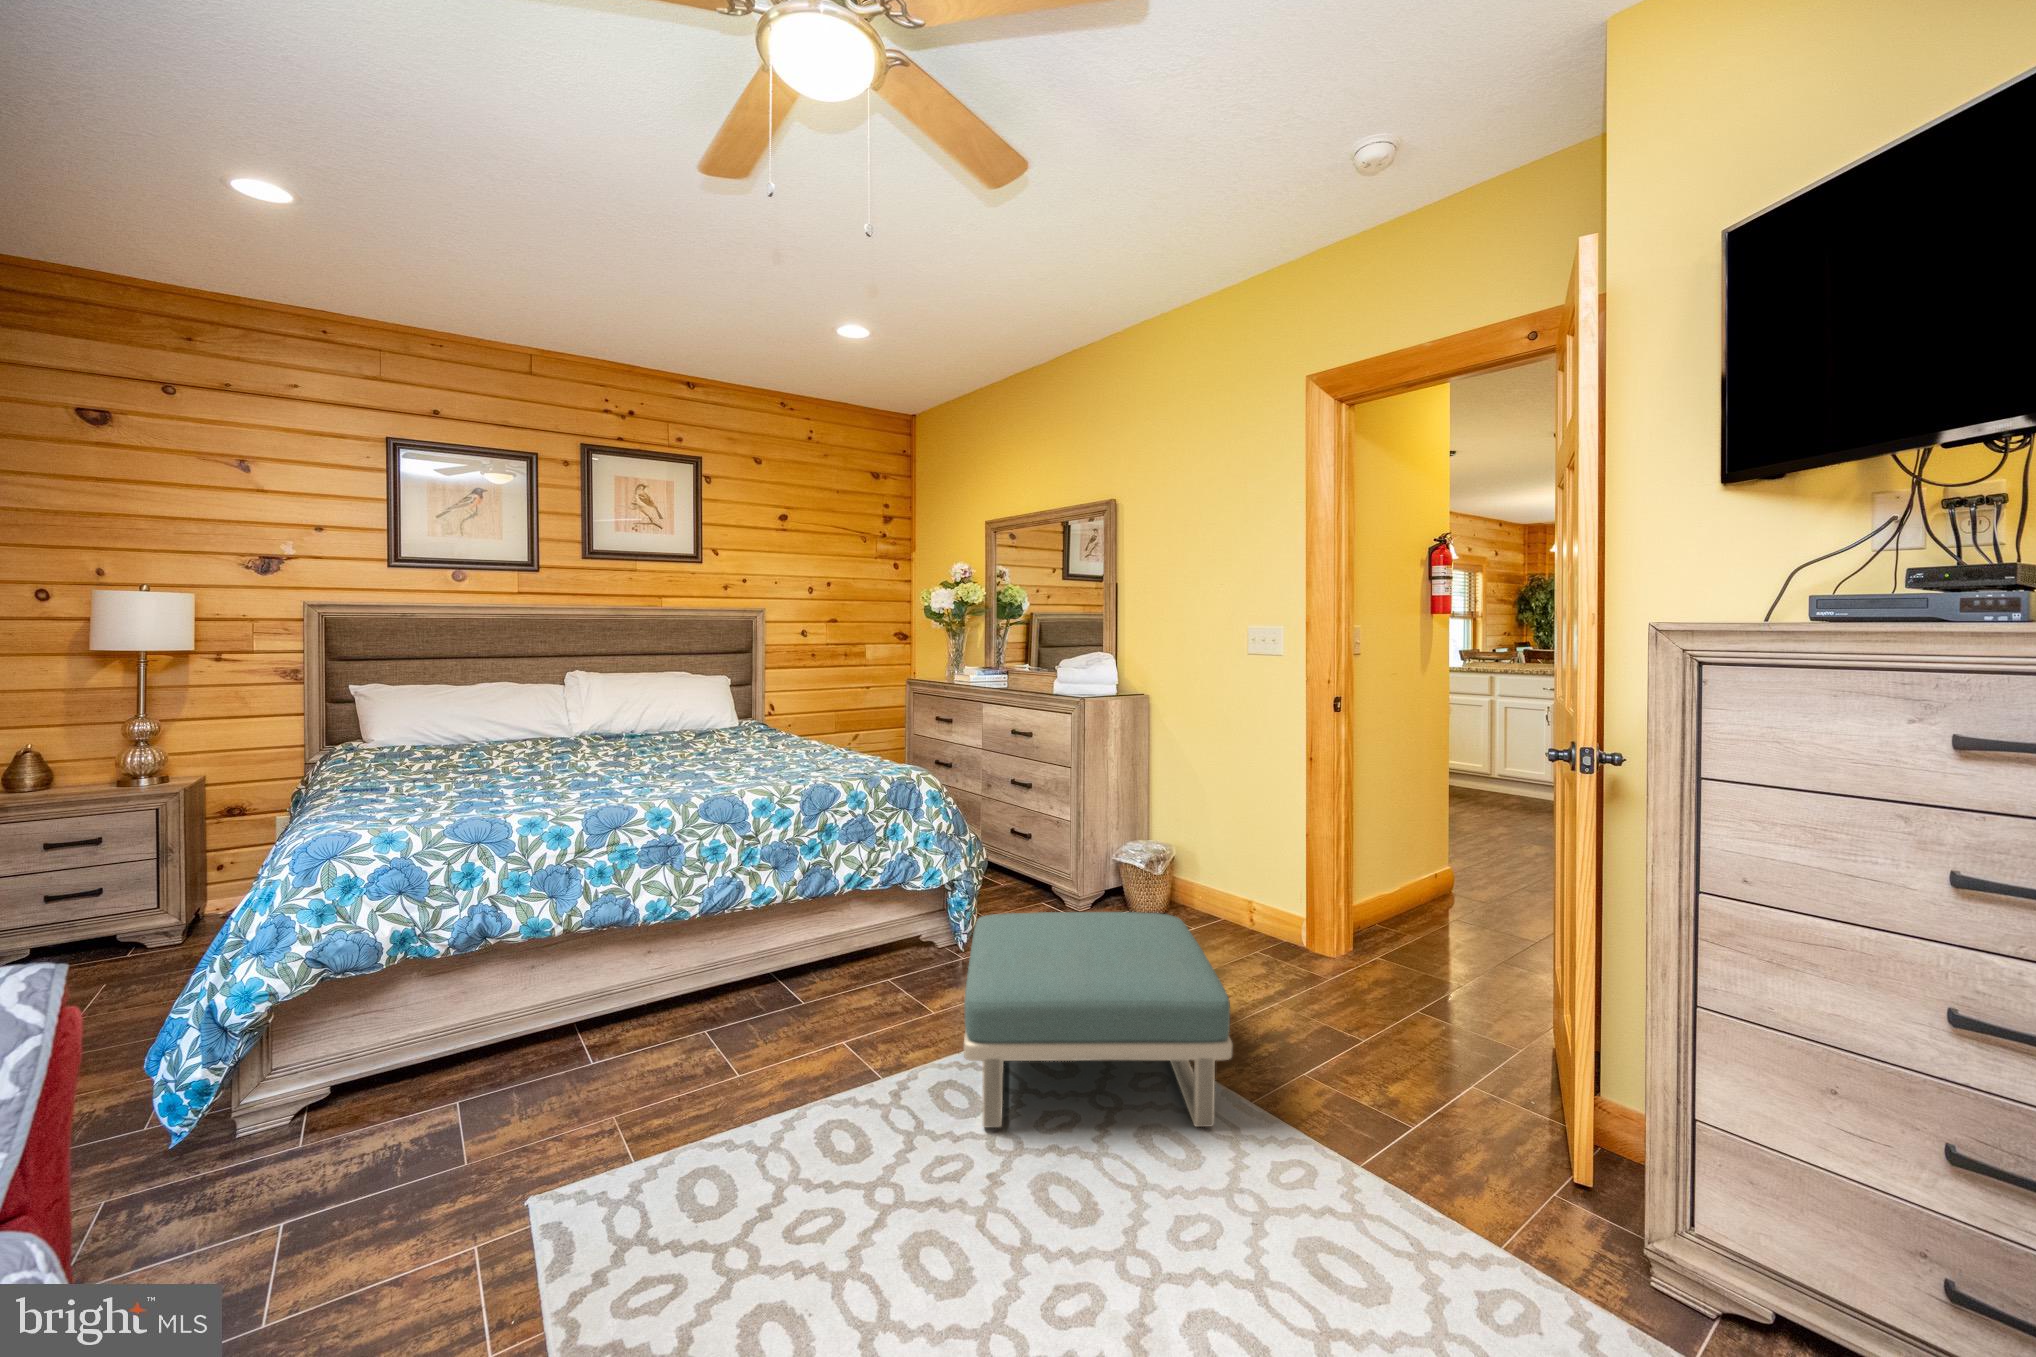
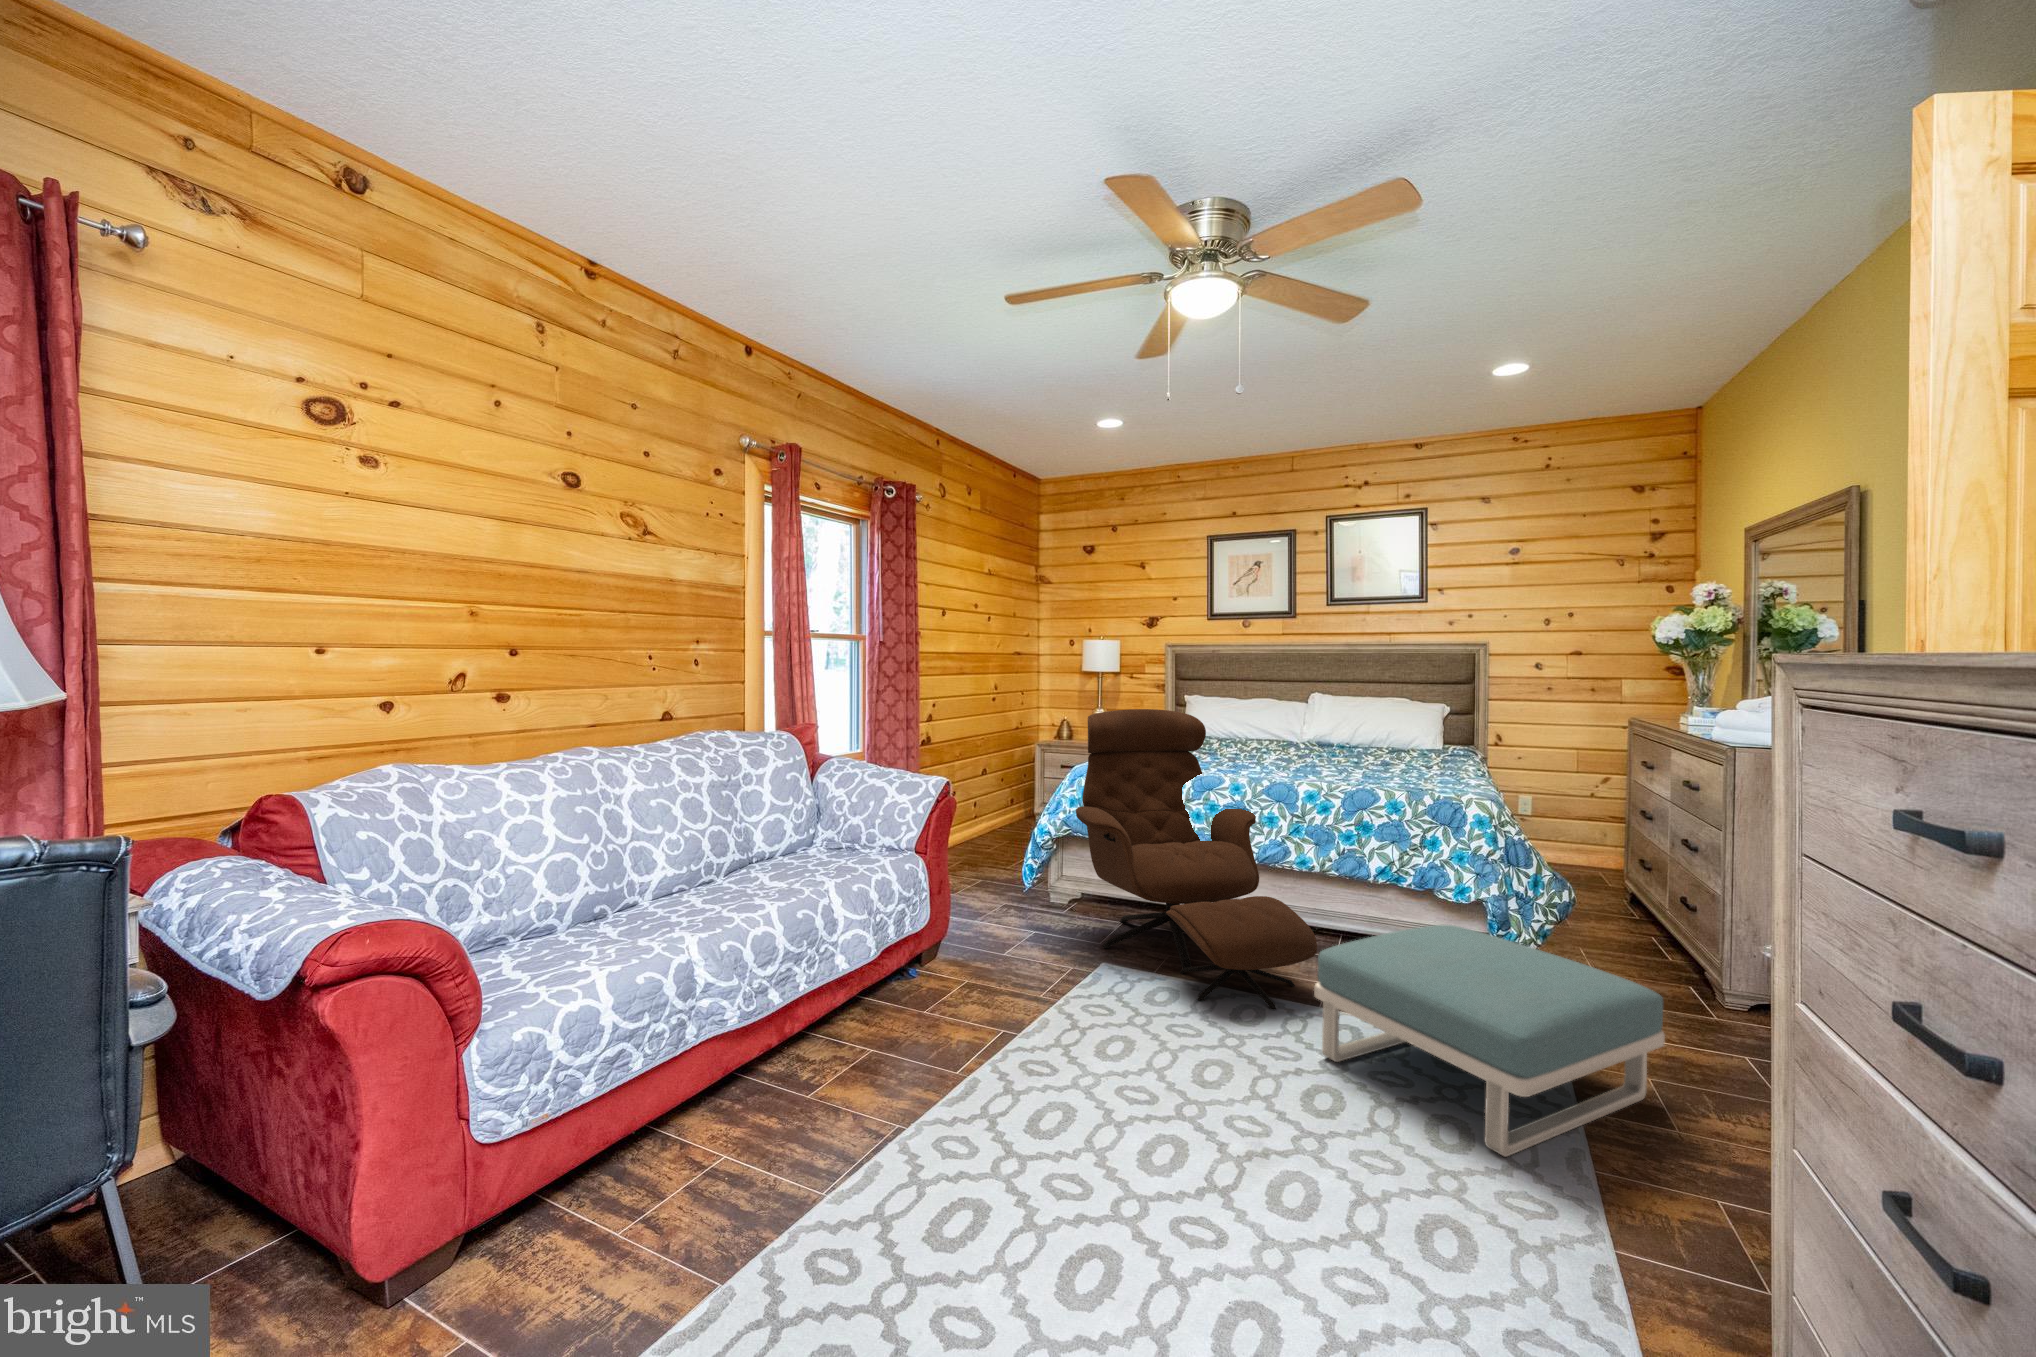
lounge chair: none [388,711,872,1158] -> present [1076,709,1317,1010]

